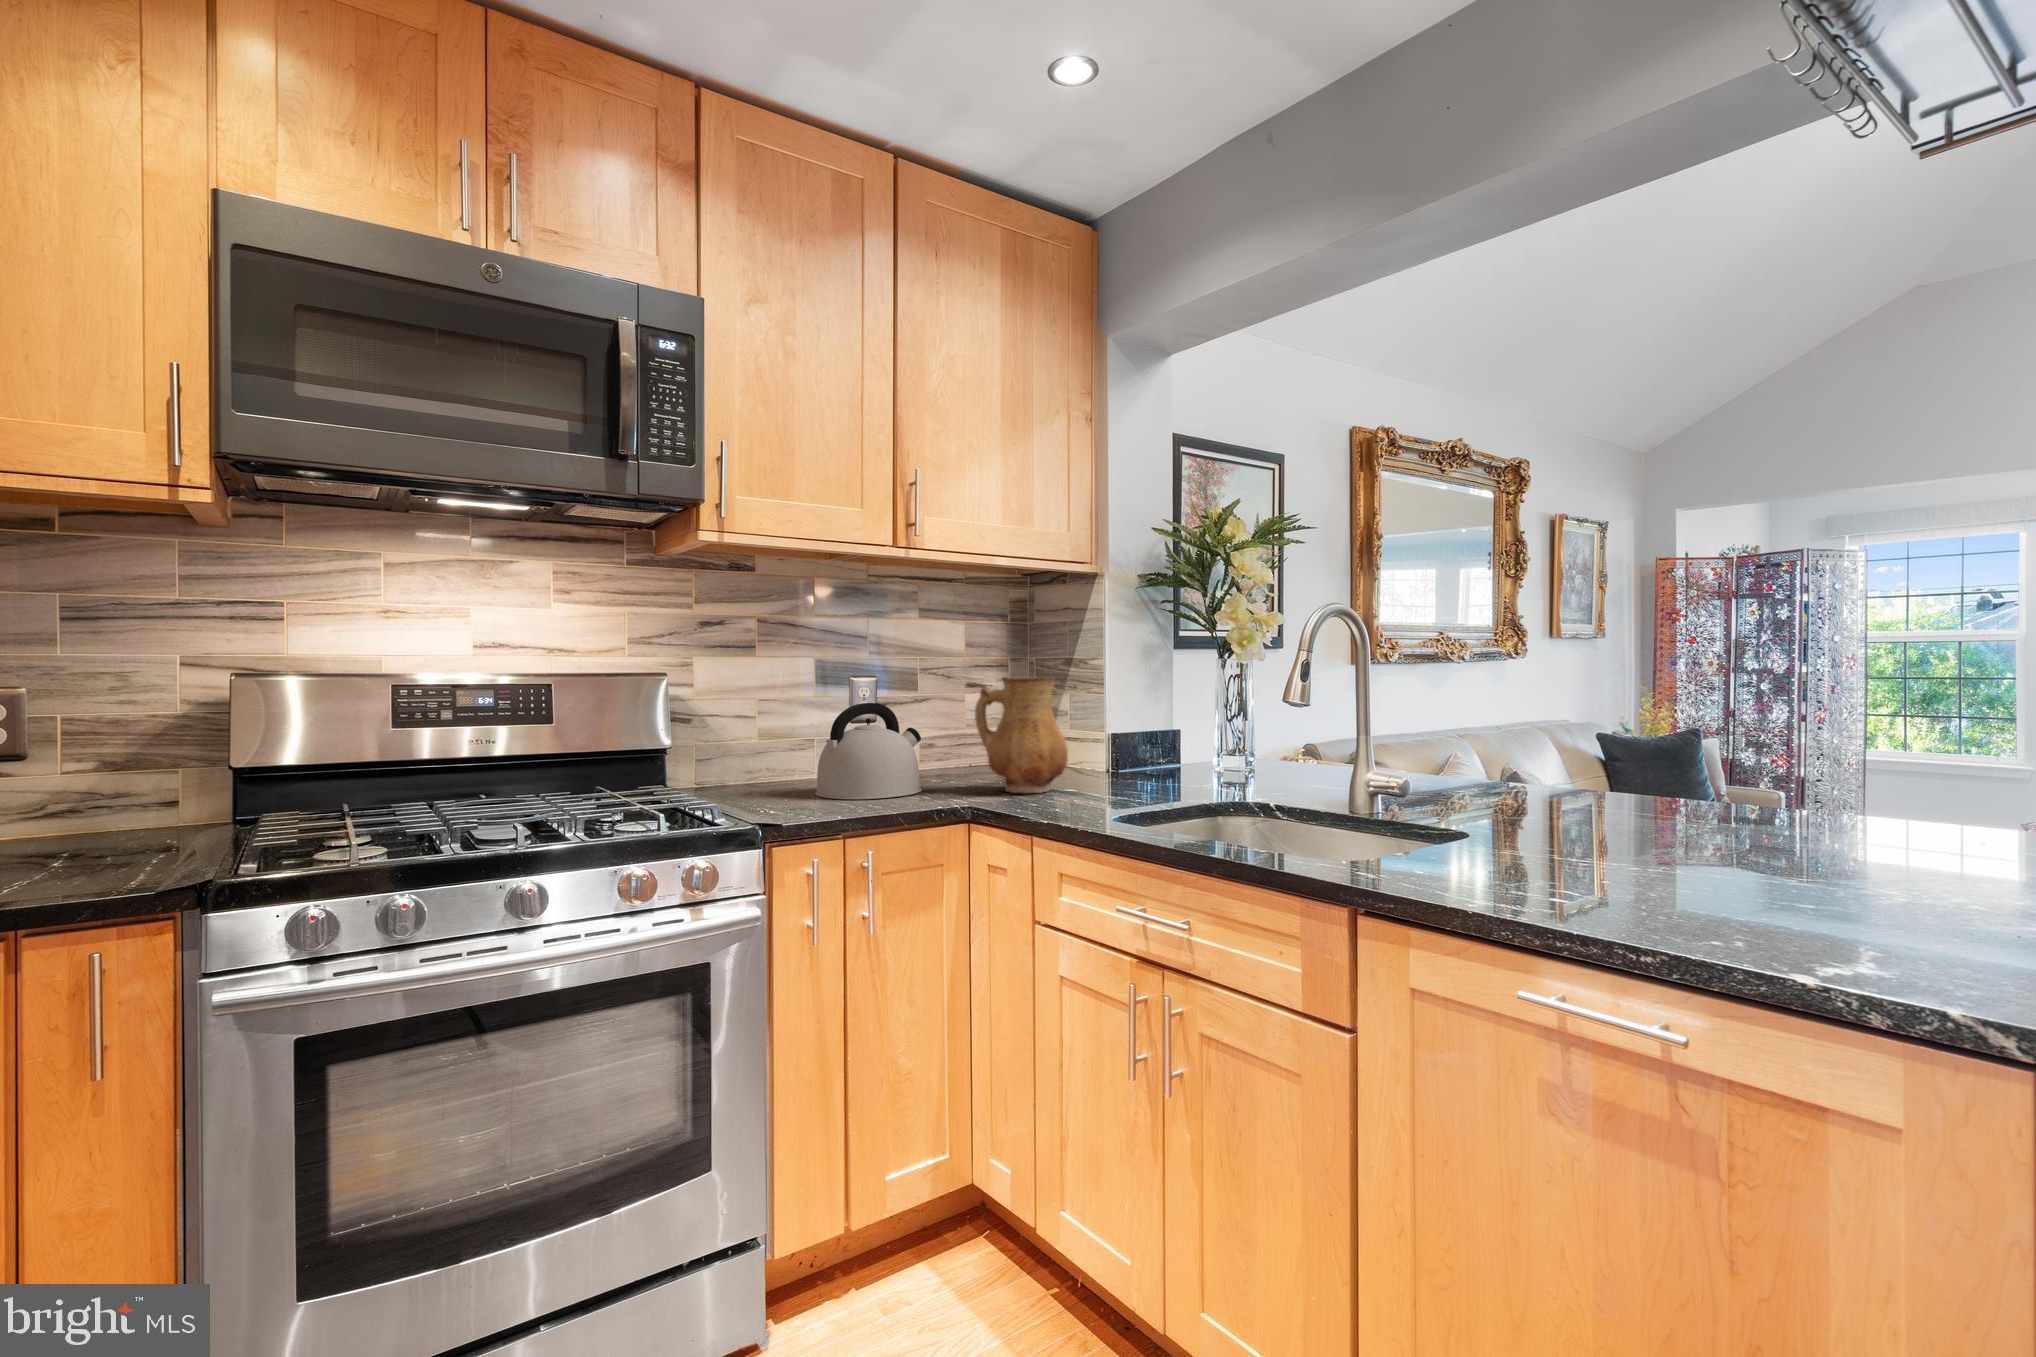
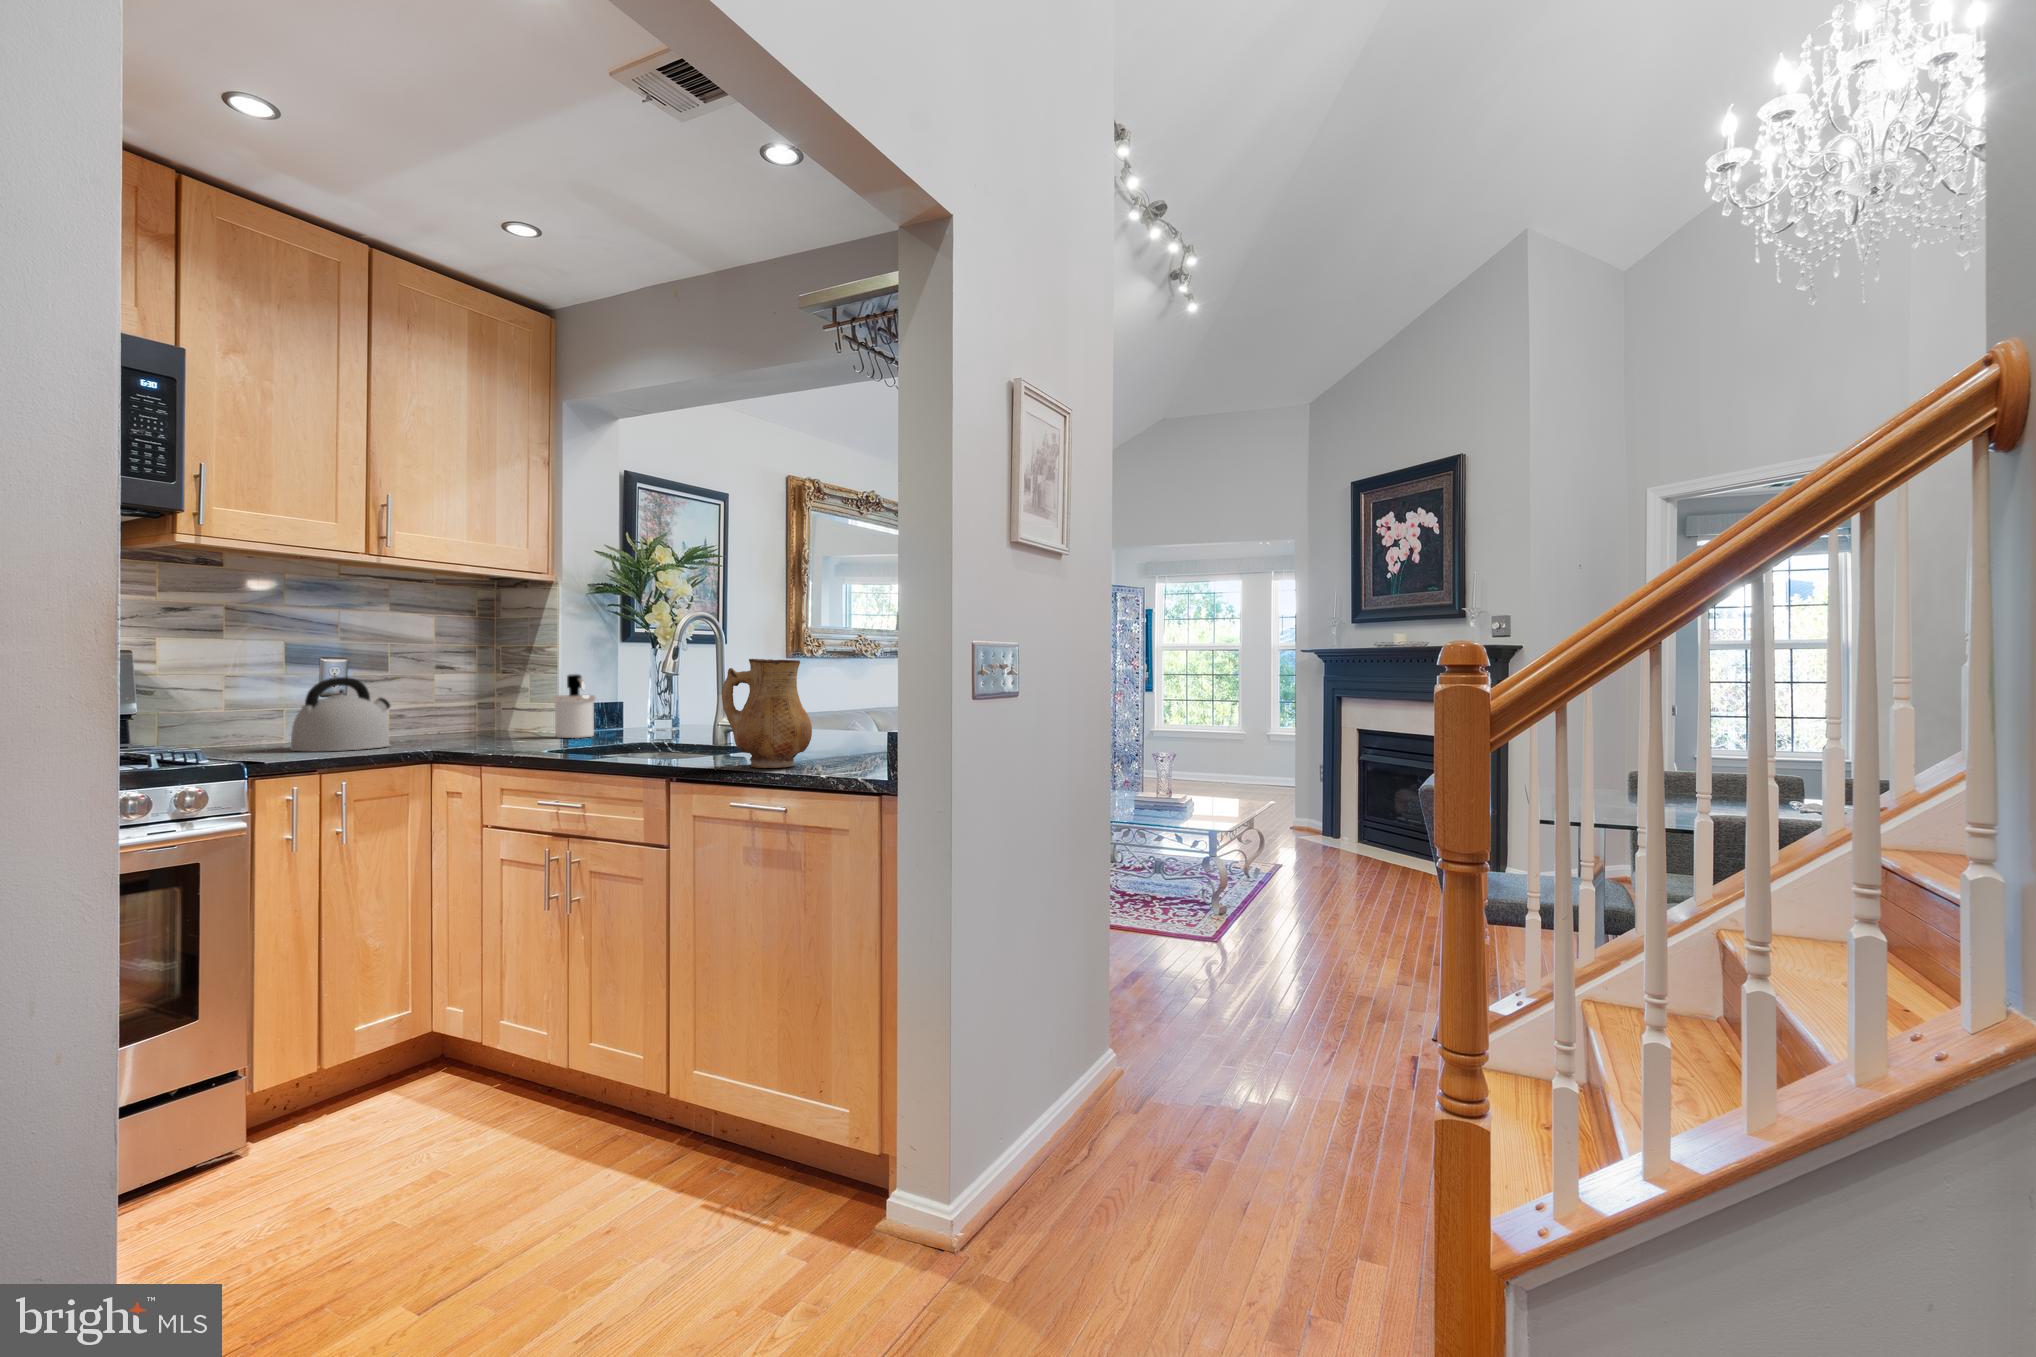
ceramic pitcher: present [975,676,1068,793] -> present [722,659,812,768]
soap dispenser: none [1105,696,1156,783] -> present [553,674,595,738]

